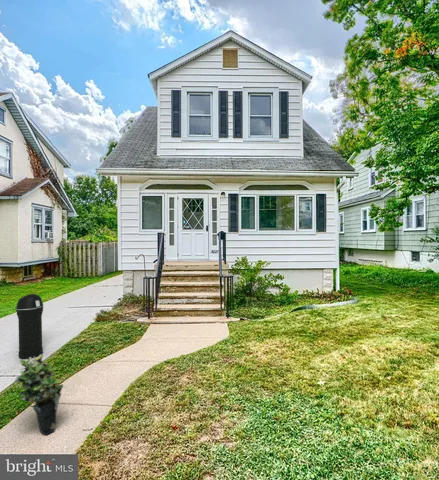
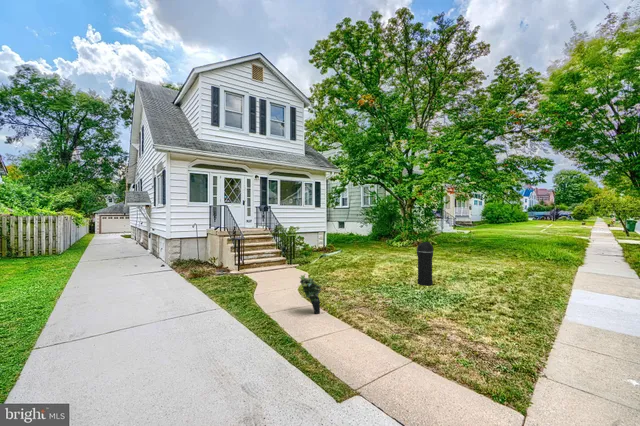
trash can: present [16,294,43,359] -> present [417,242,434,286]

